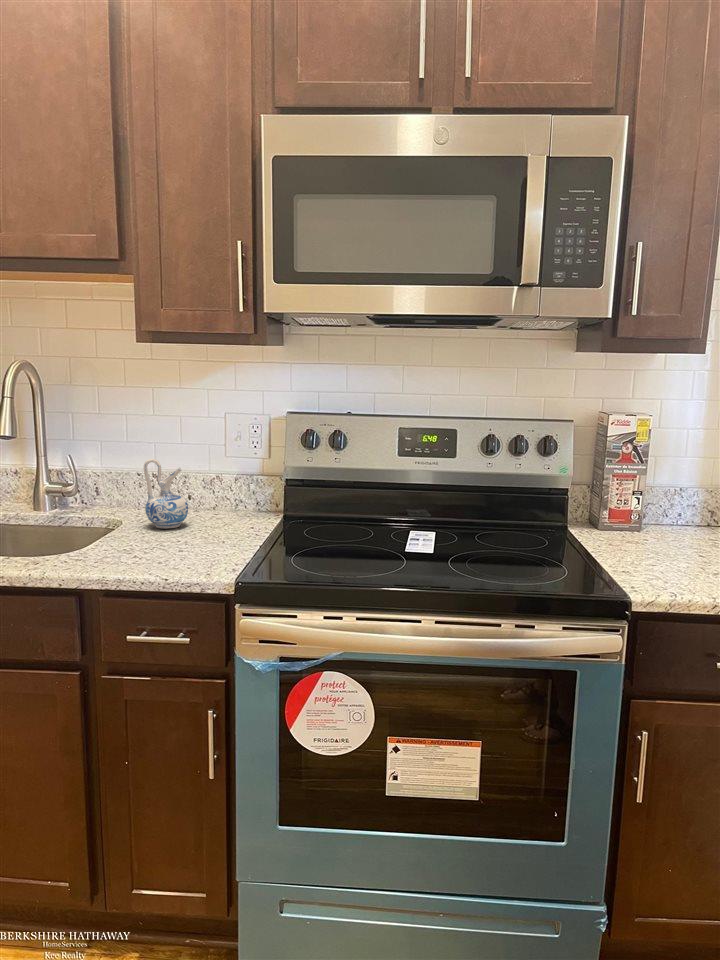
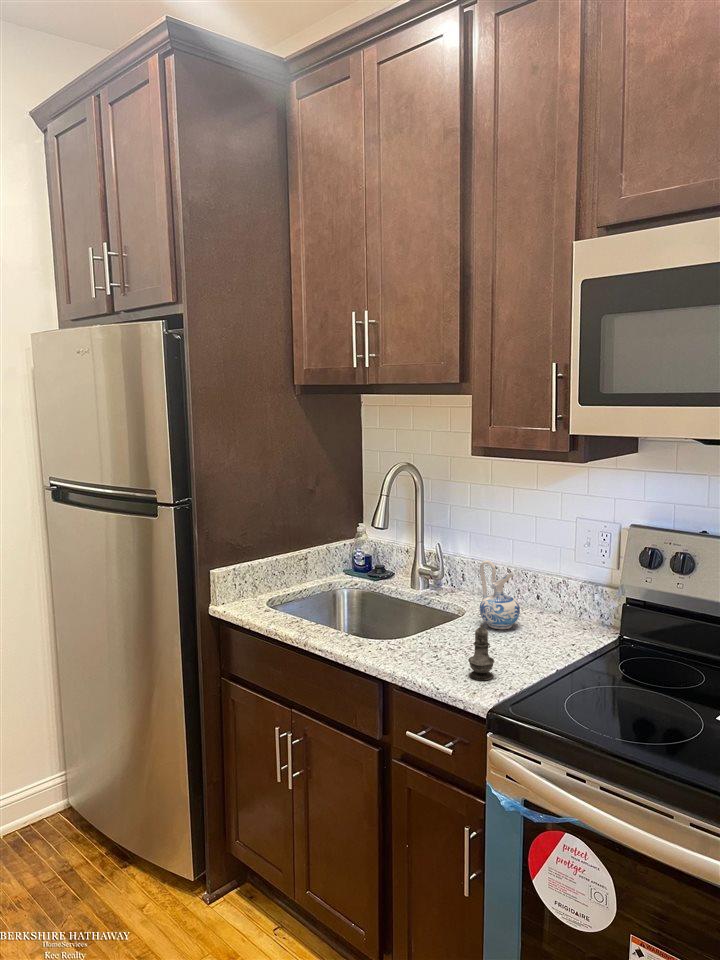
salt shaker: none [181,509,209,566] -> present [468,624,495,680]

